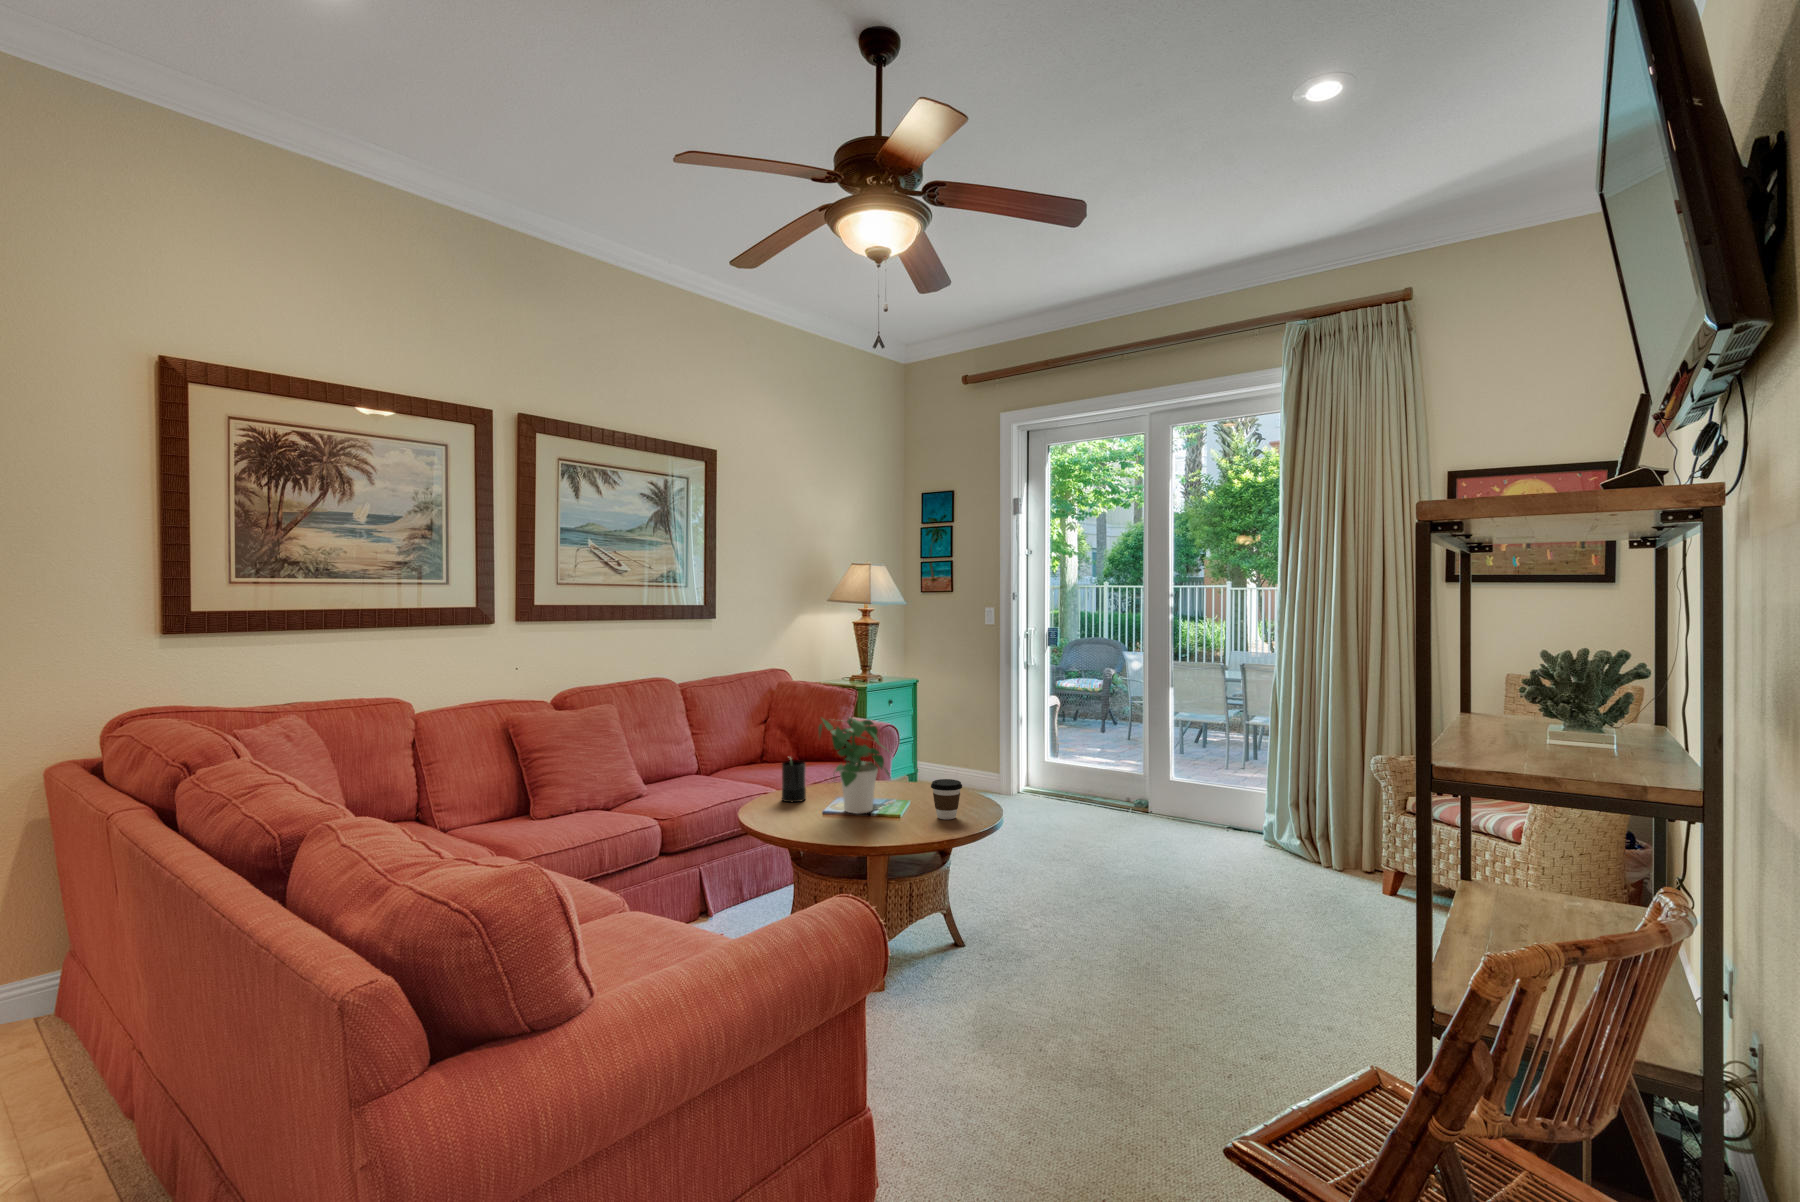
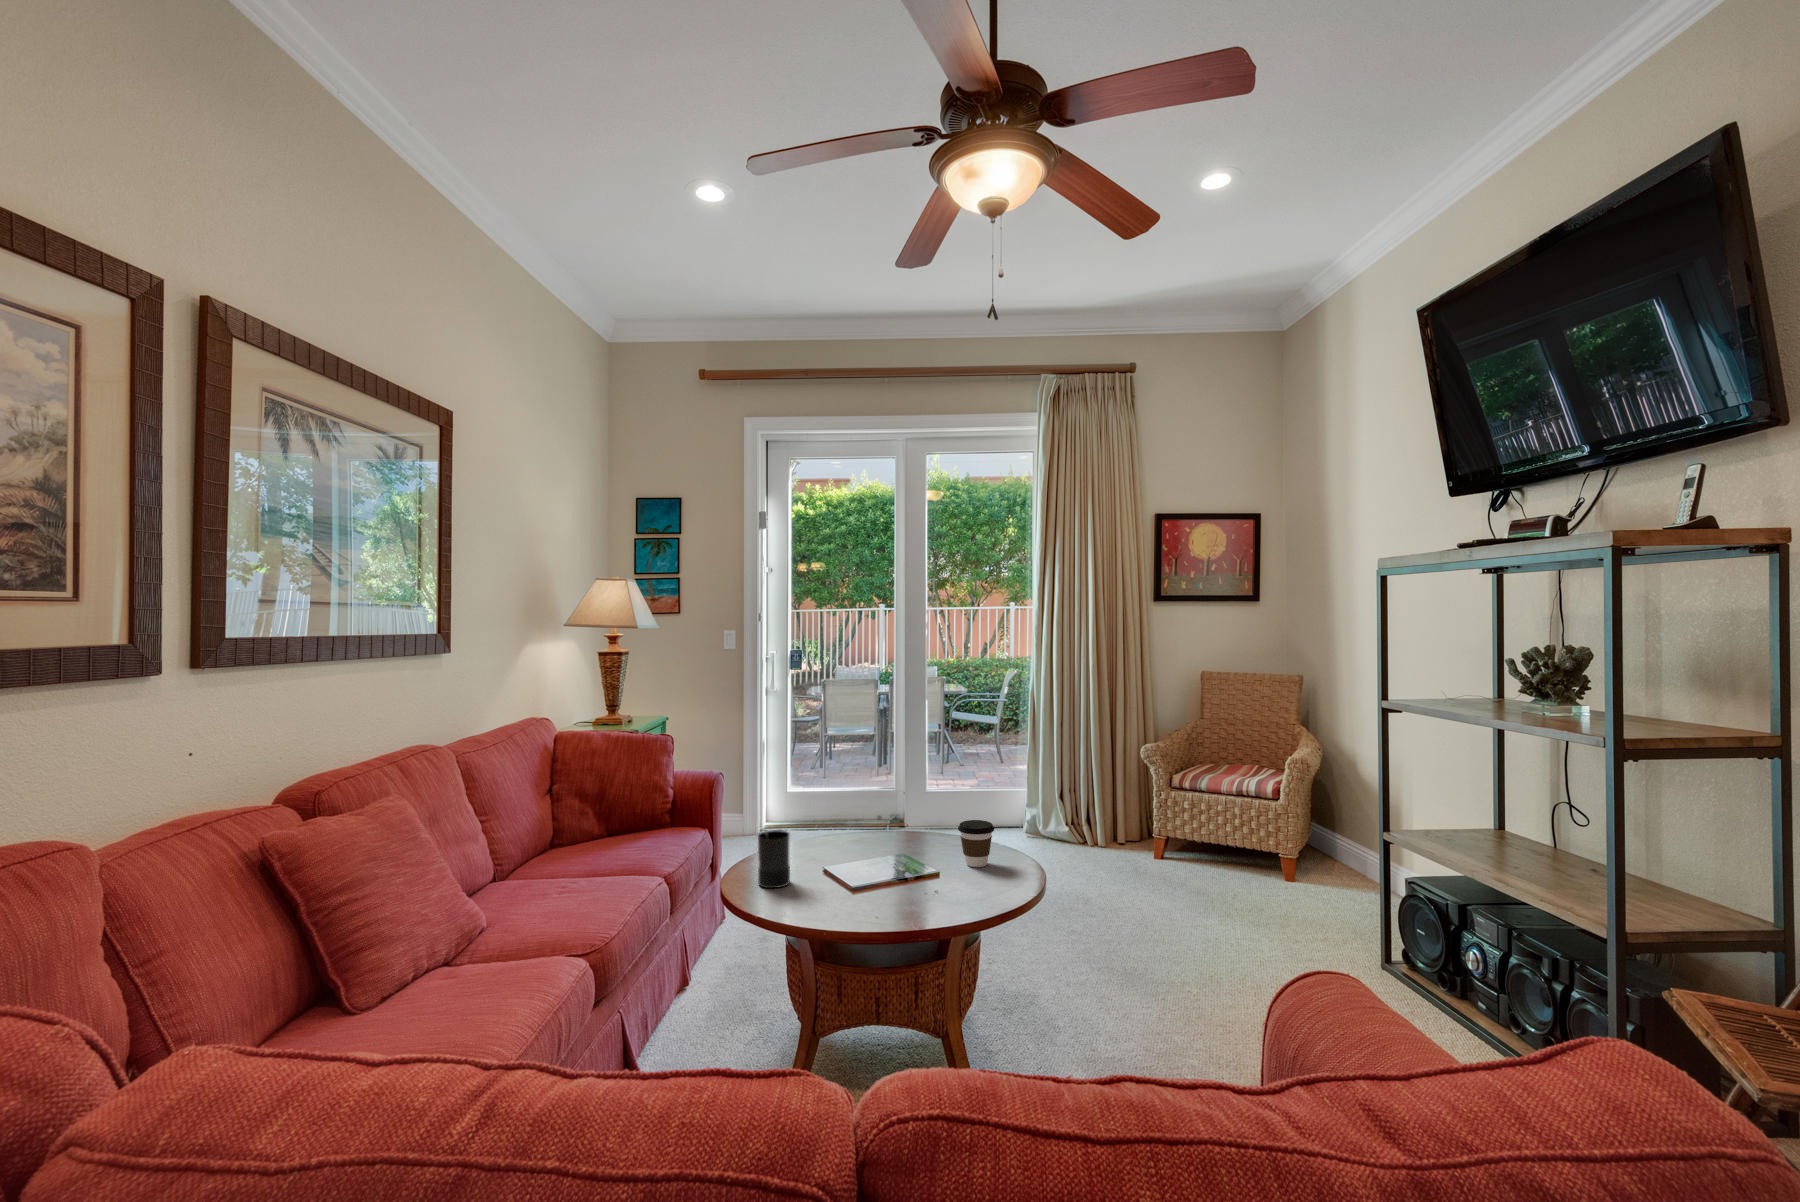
potted plant: present [819,718,890,813] -> none [831,763,921,883]

